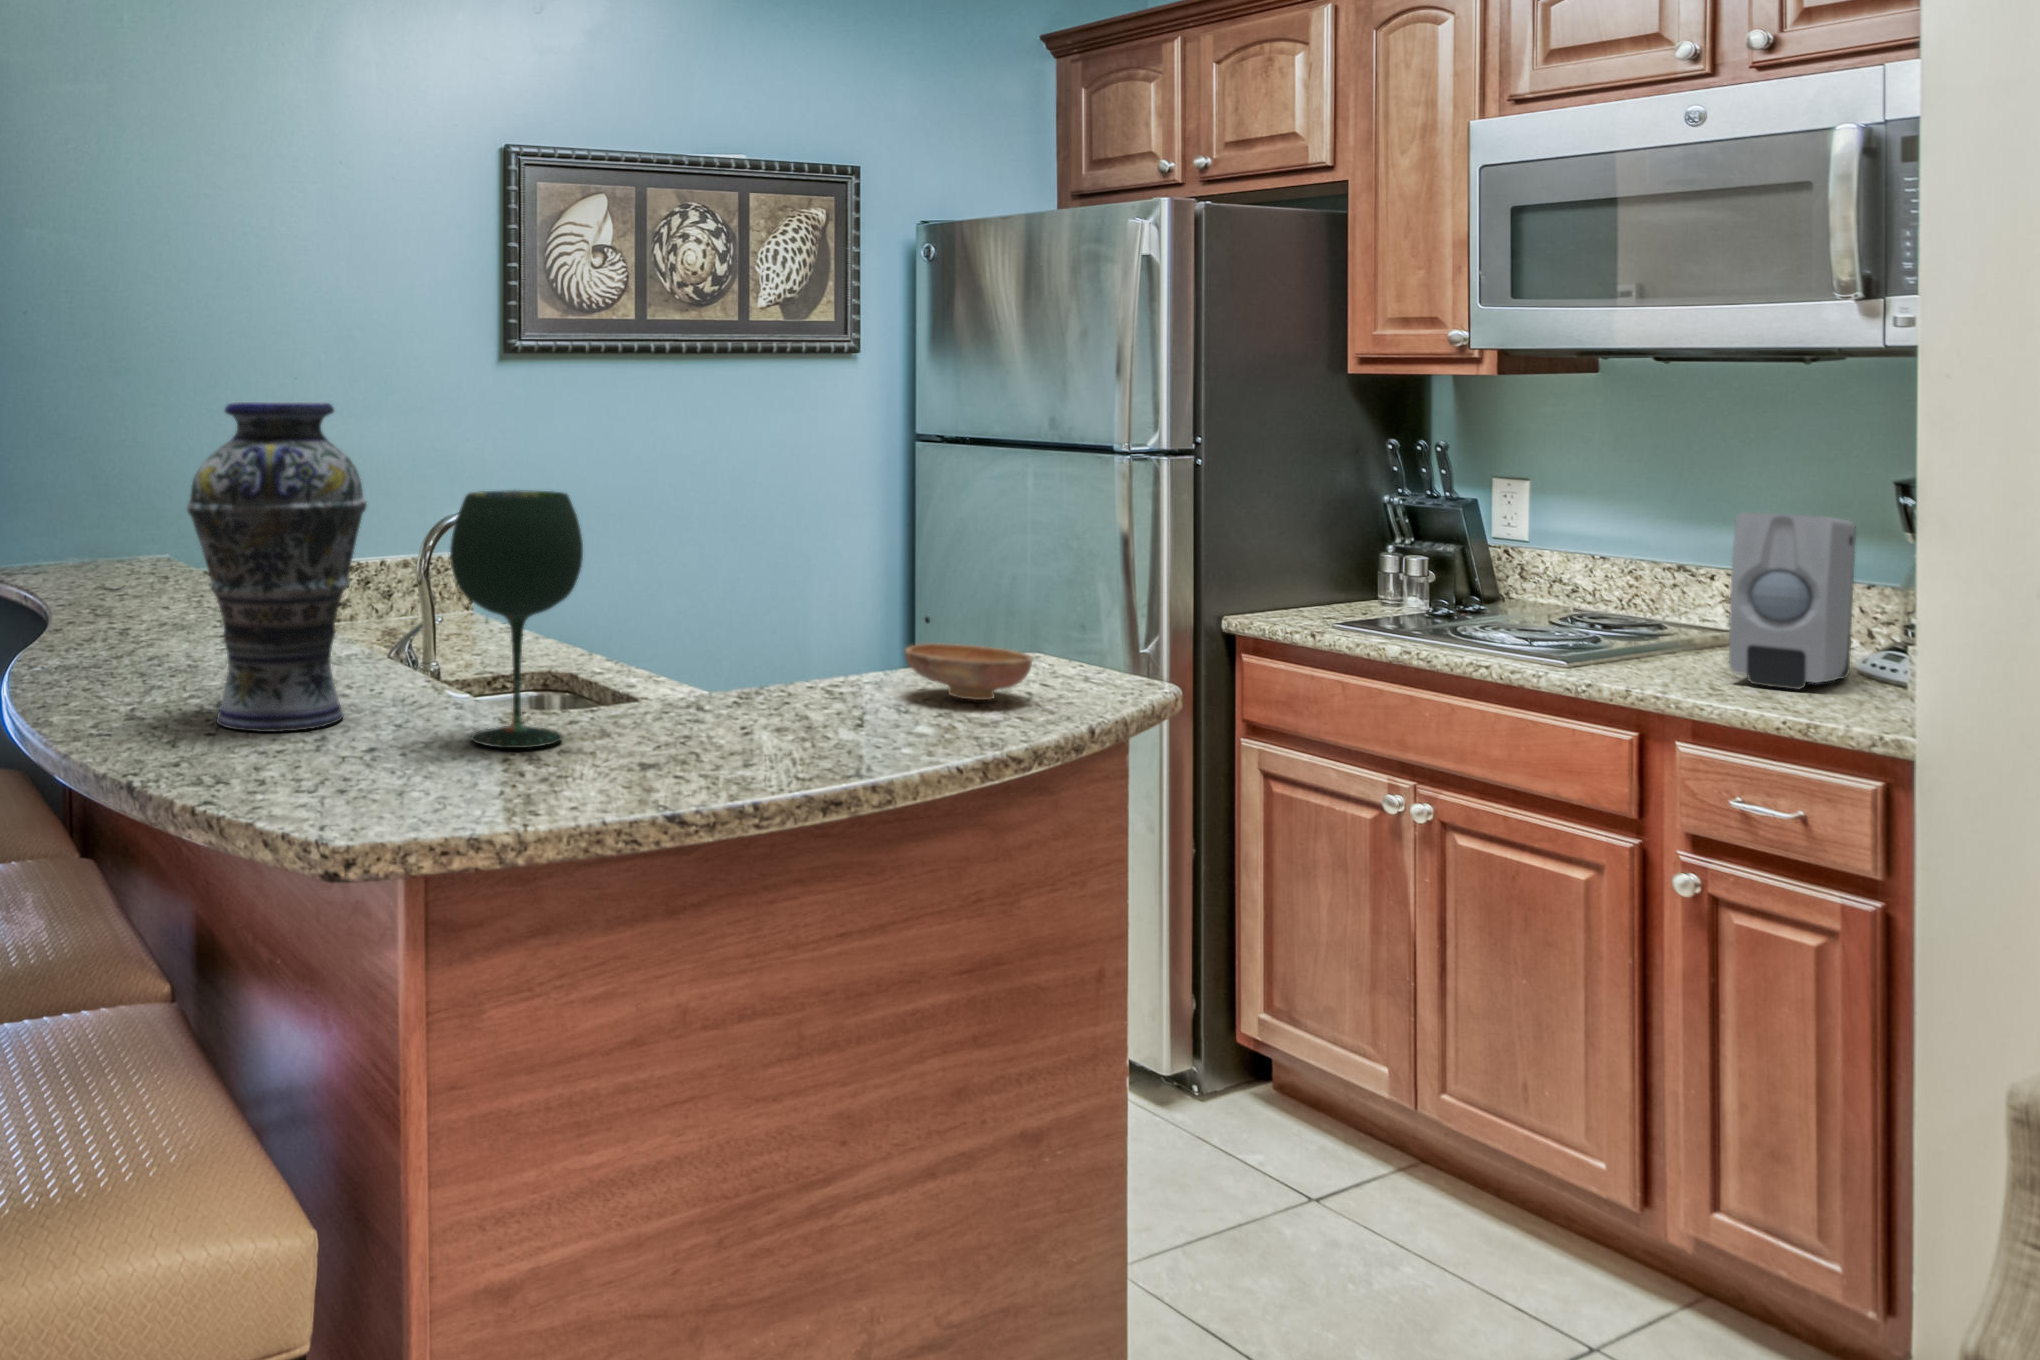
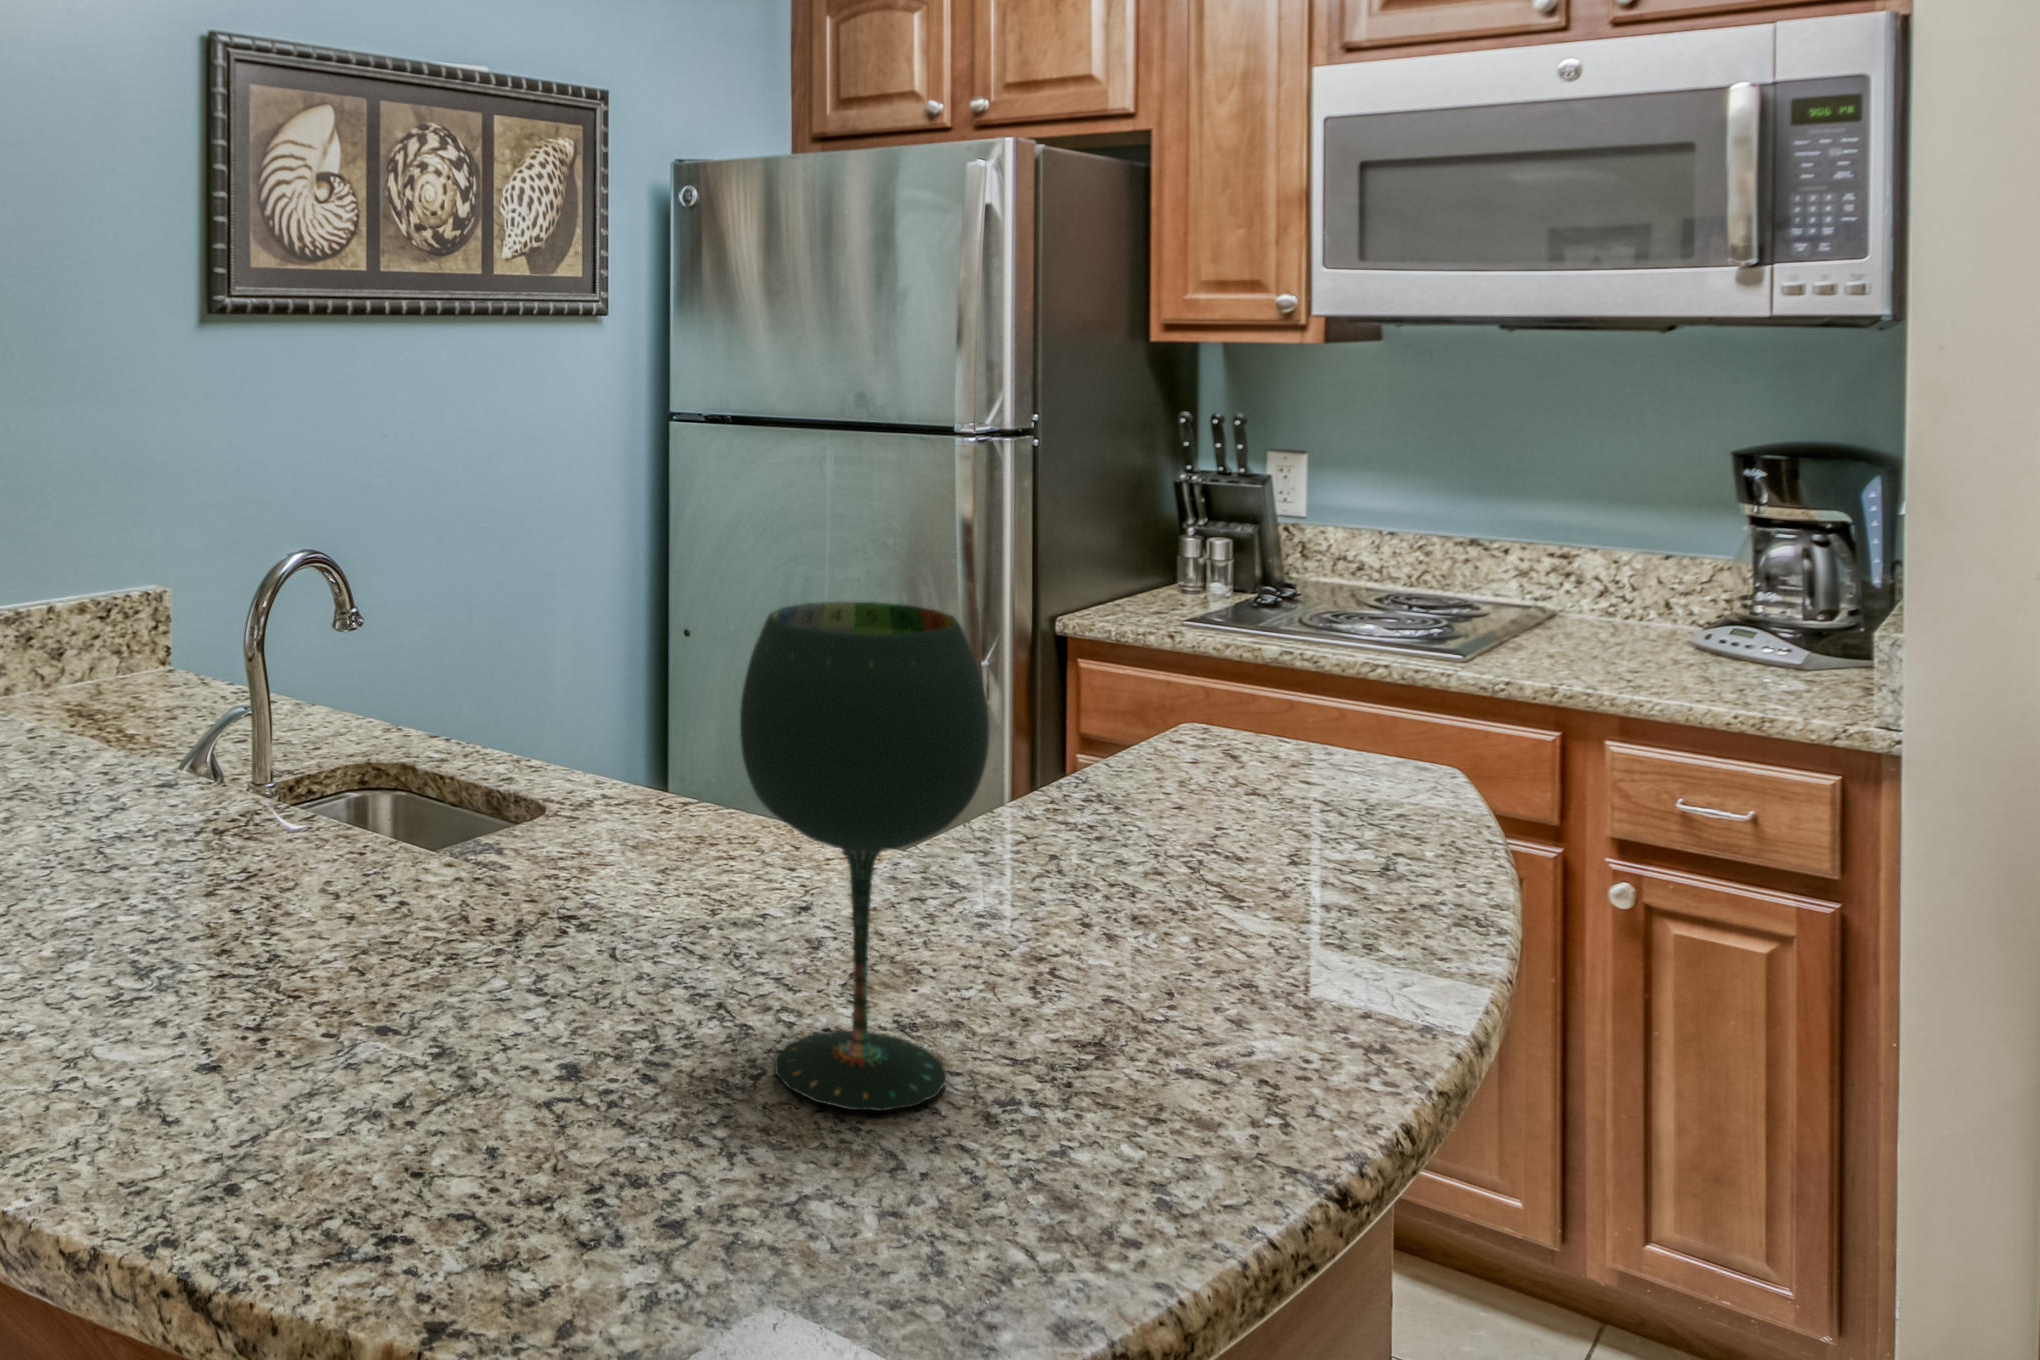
vase: present [187,402,367,732] -> none [165,442,516,1127]
soap dispenser: present [1729,512,1856,689] -> none [1631,493,1738,679]
bowl: present [905,643,1032,700] -> none [1177,757,1374,849]

